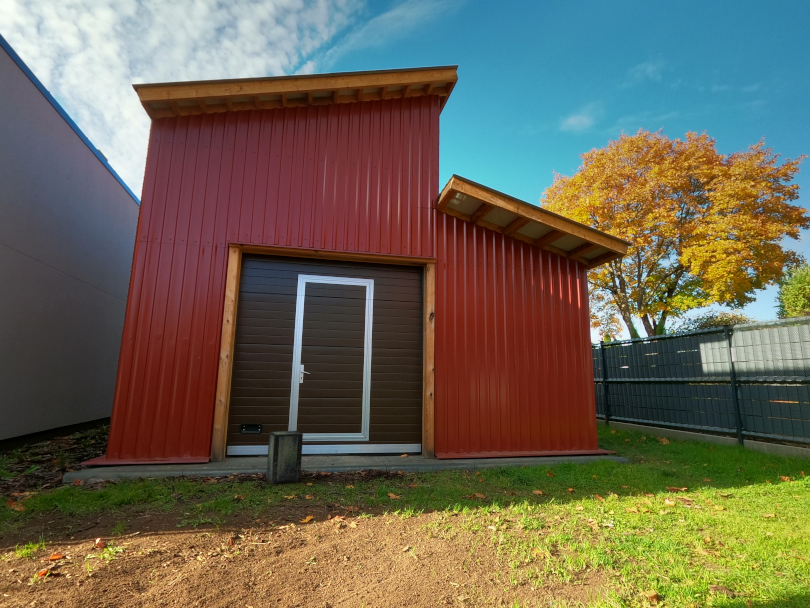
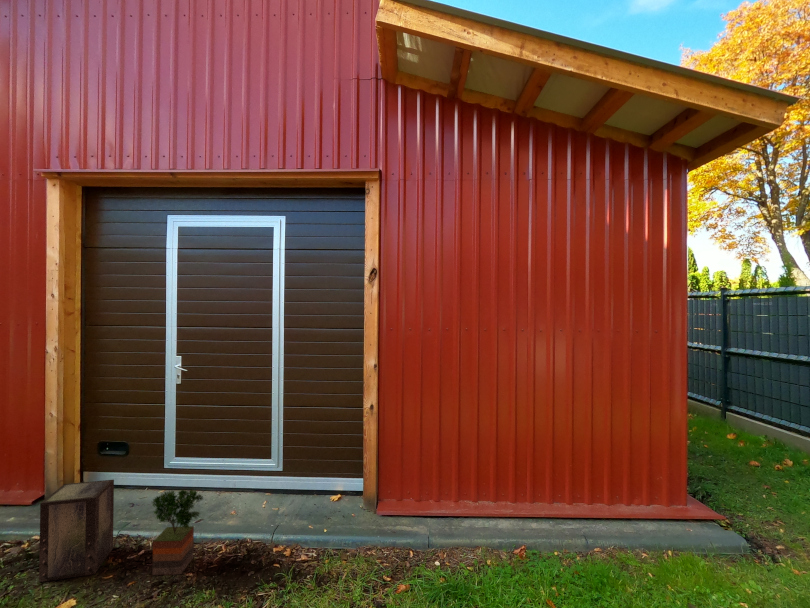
potted tree: none [330,432,360,479] -> present [152,490,203,575]

